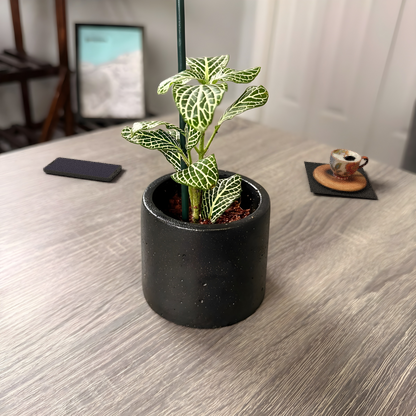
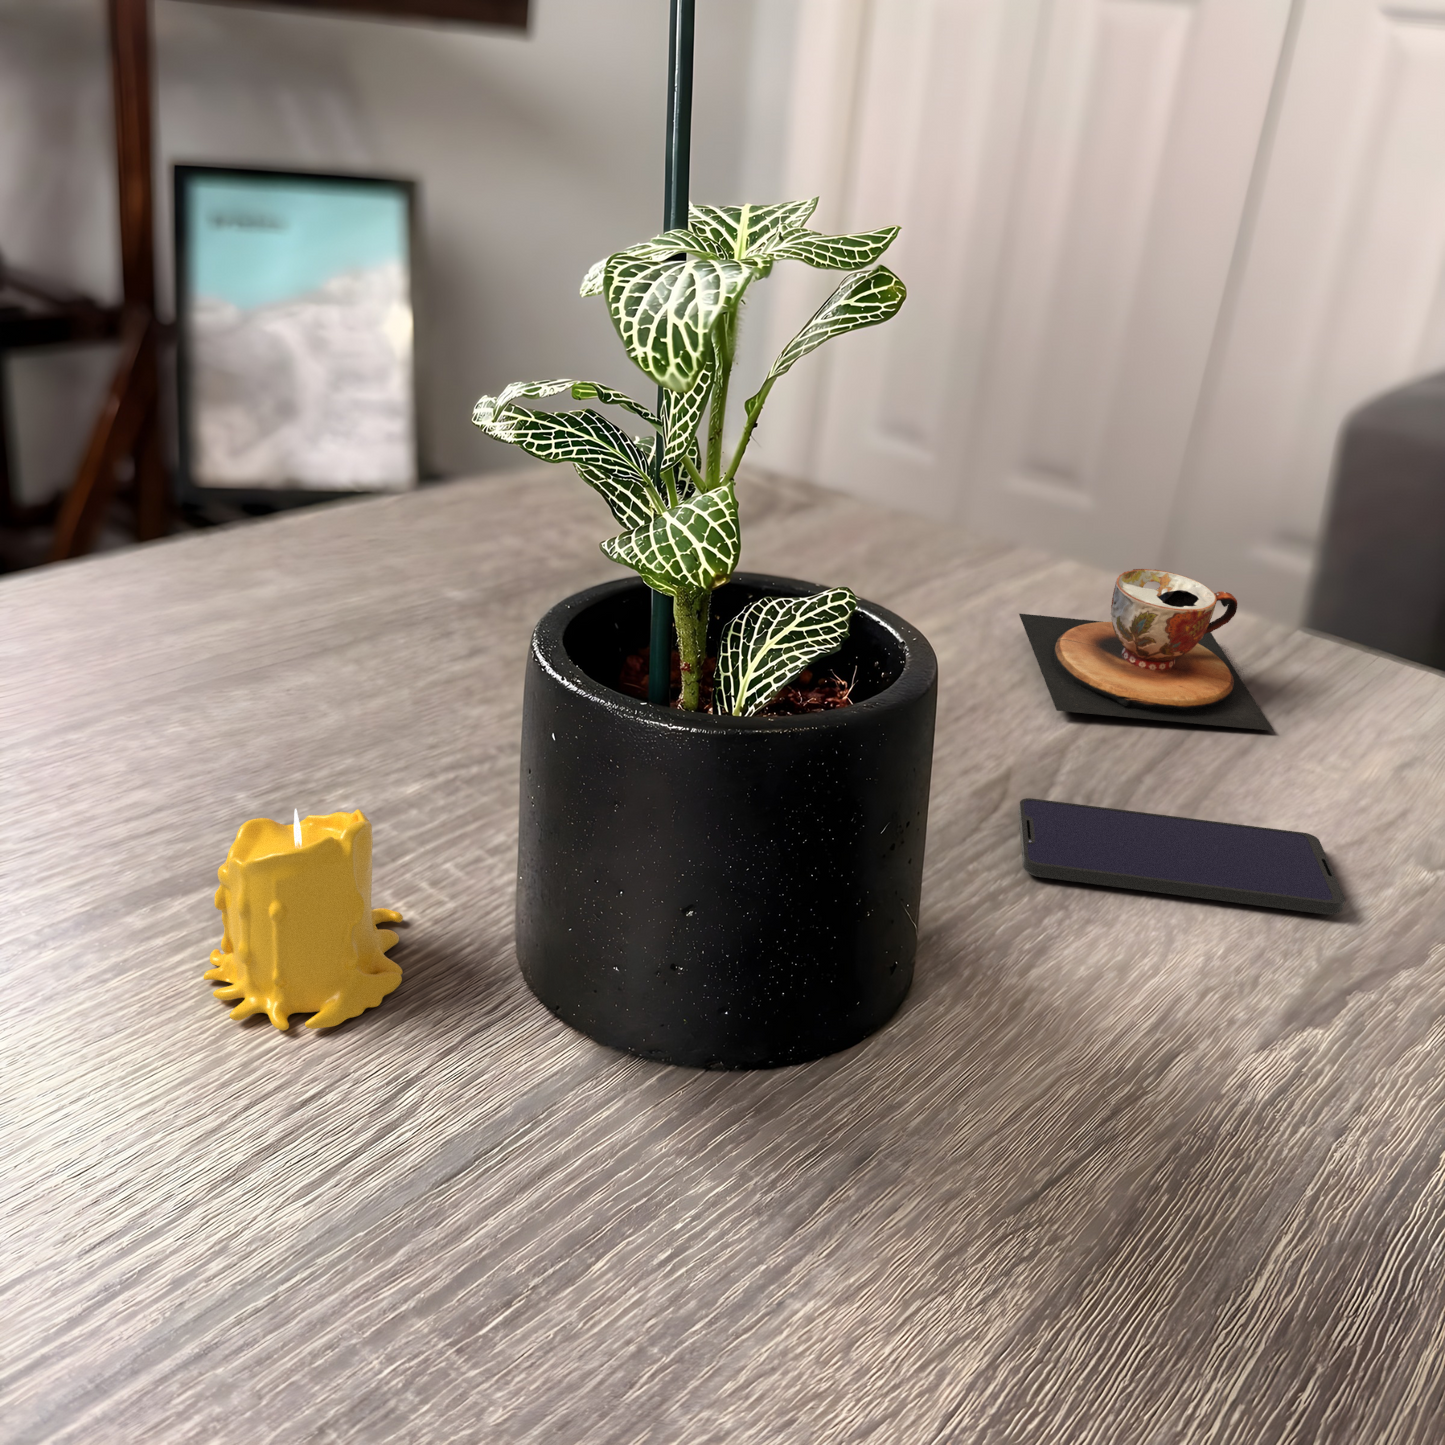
smartphone: present [43,157,122,181] -> present [1018,798,1345,915]
candle: none [53,222,111,287] -> present [204,809,403,1031]

